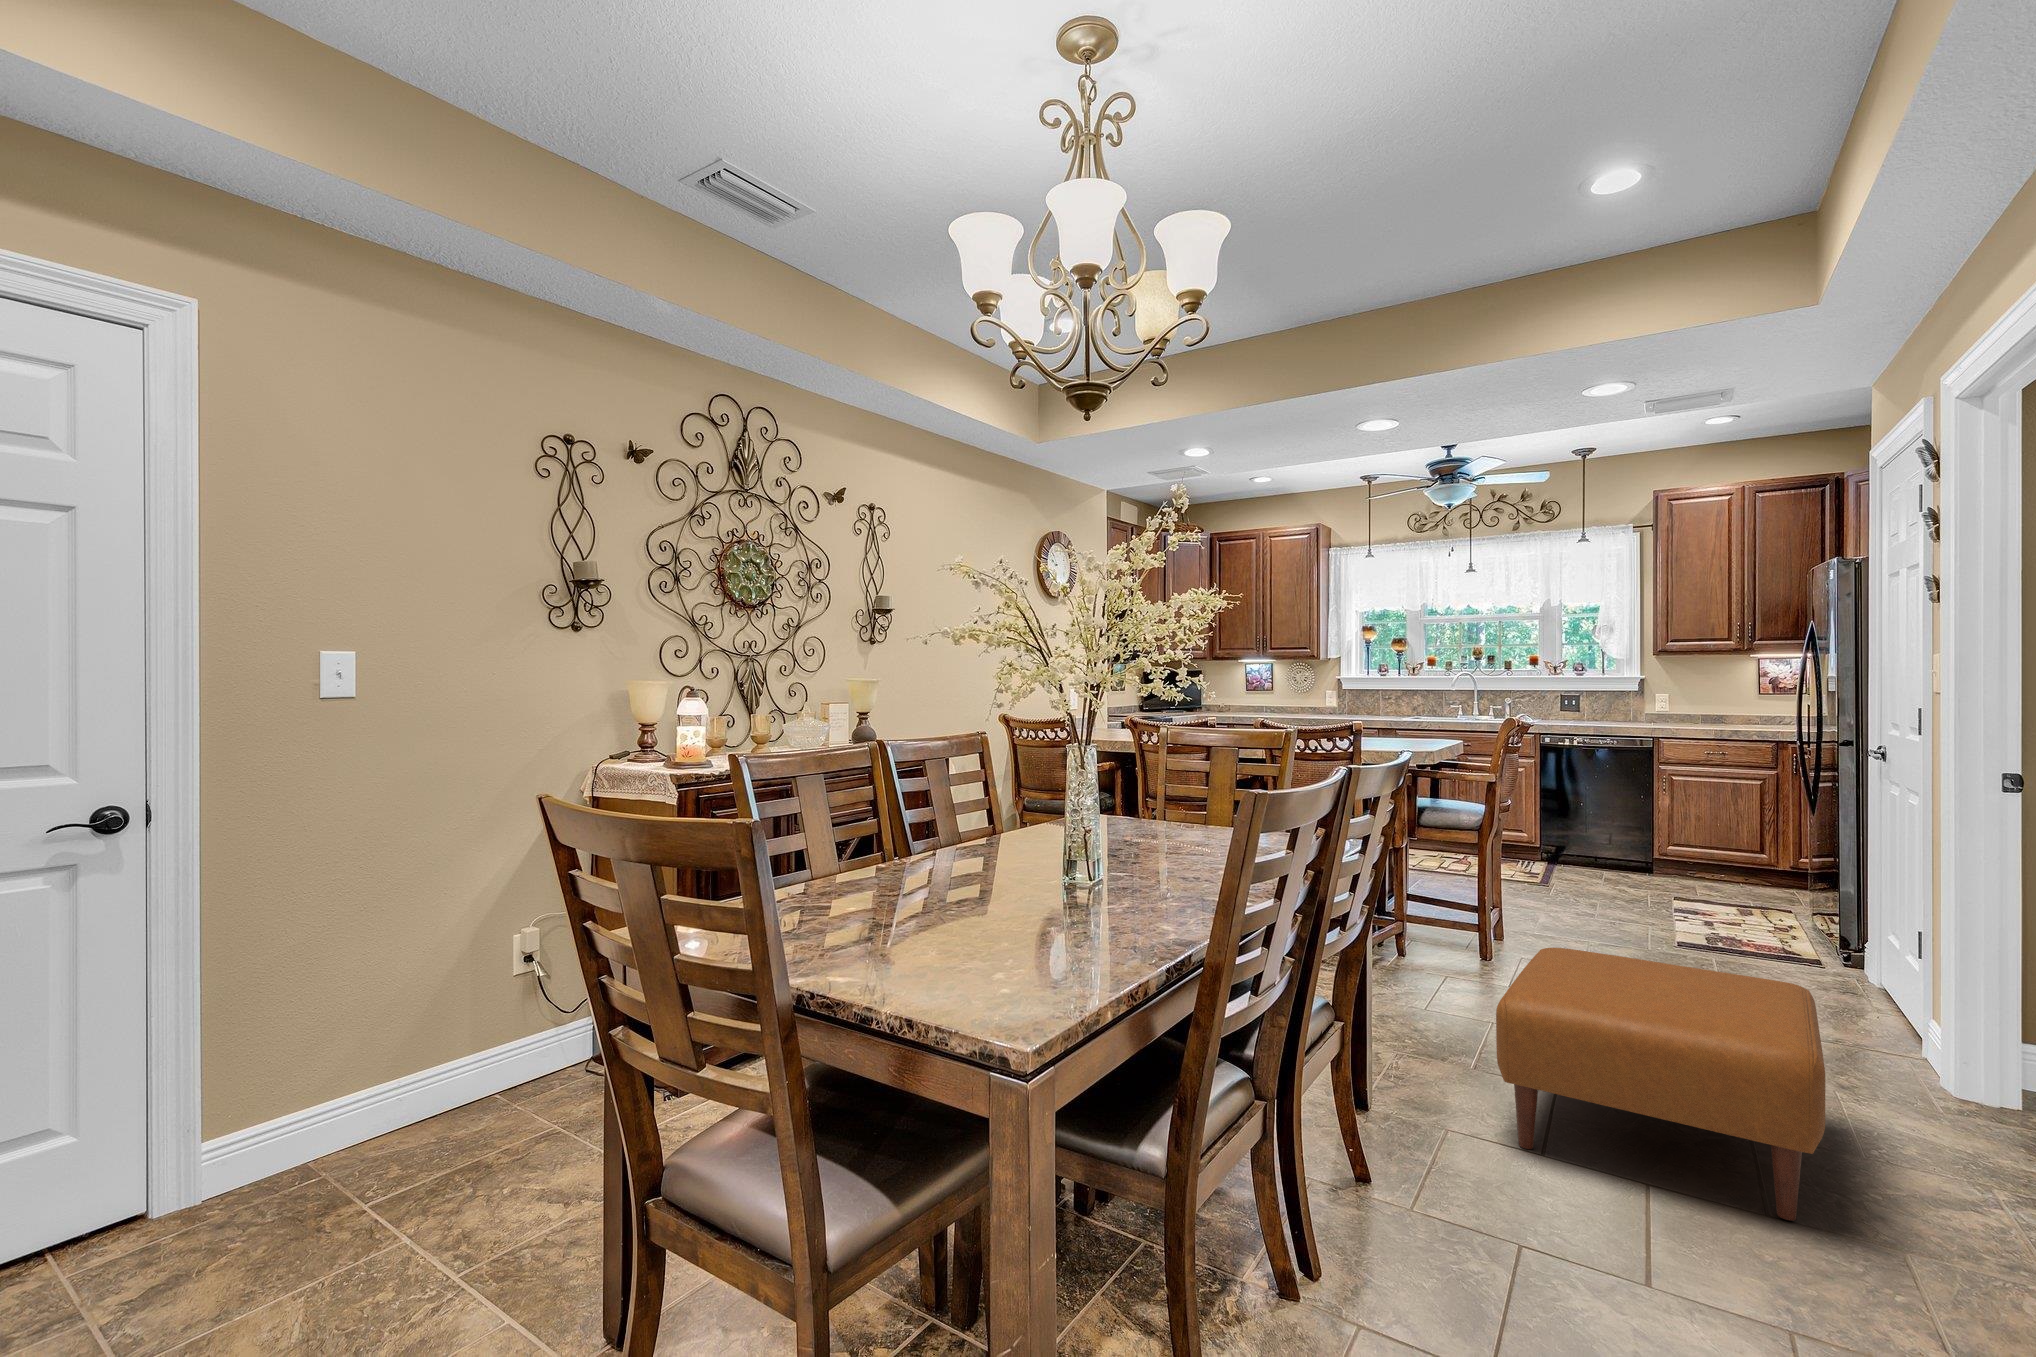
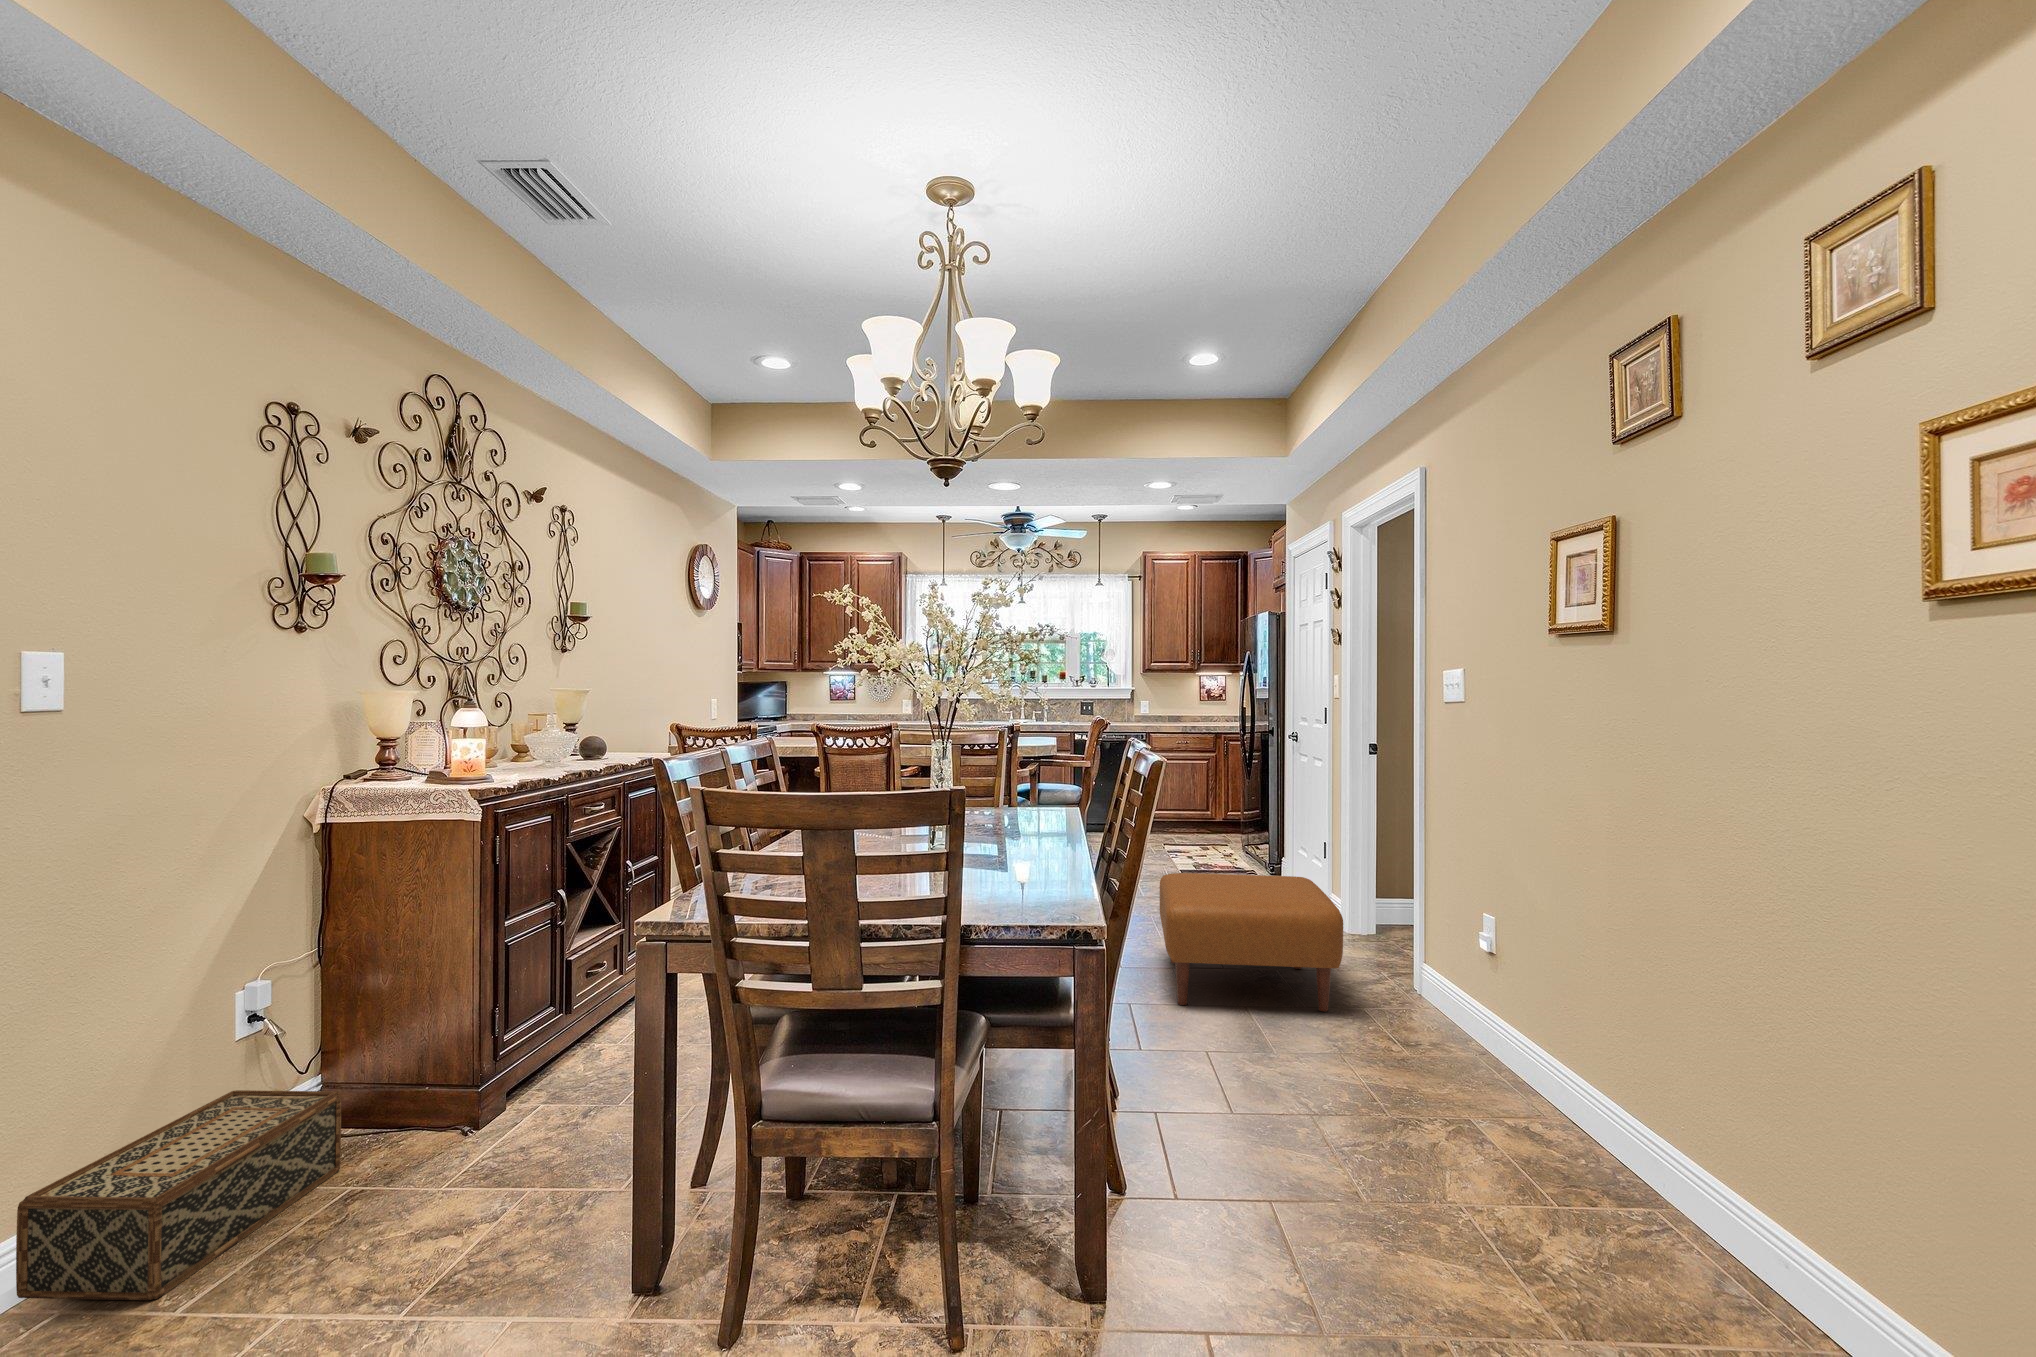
woven basket: none [305,1028,556,1198] -> present [16,1090,341,1300]

